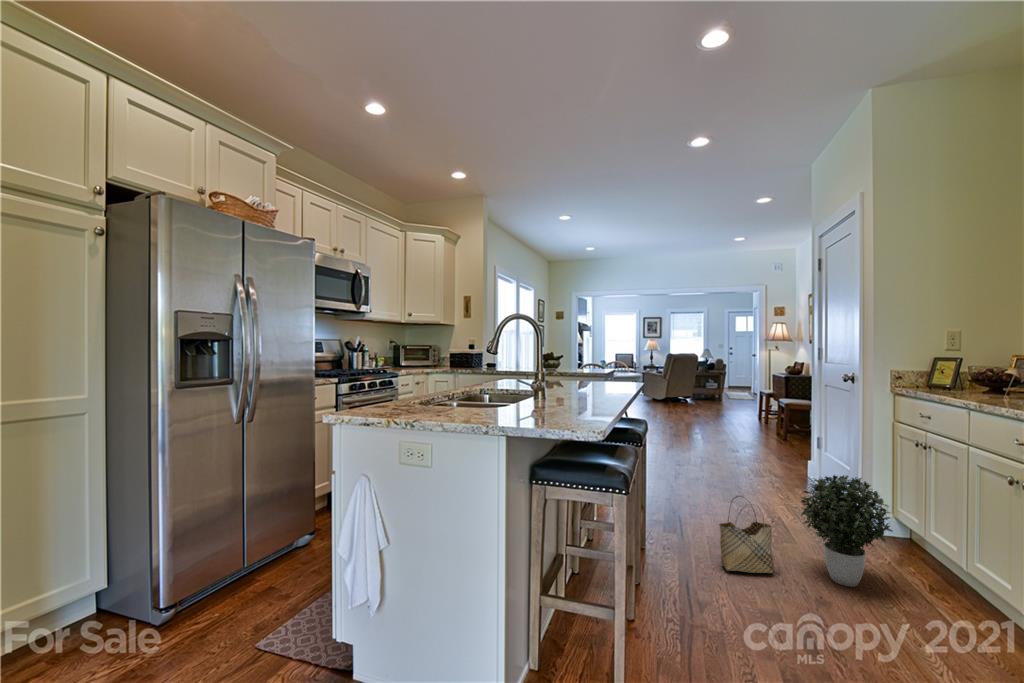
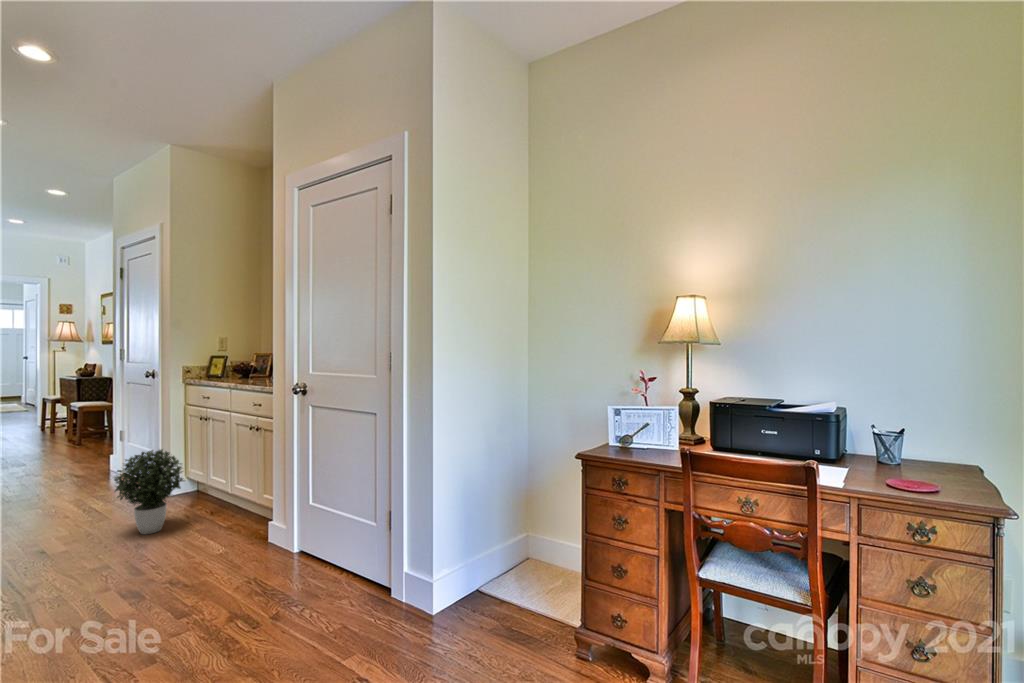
woven basket: present [719,496,774,573] -> none [29,493,89,566]

